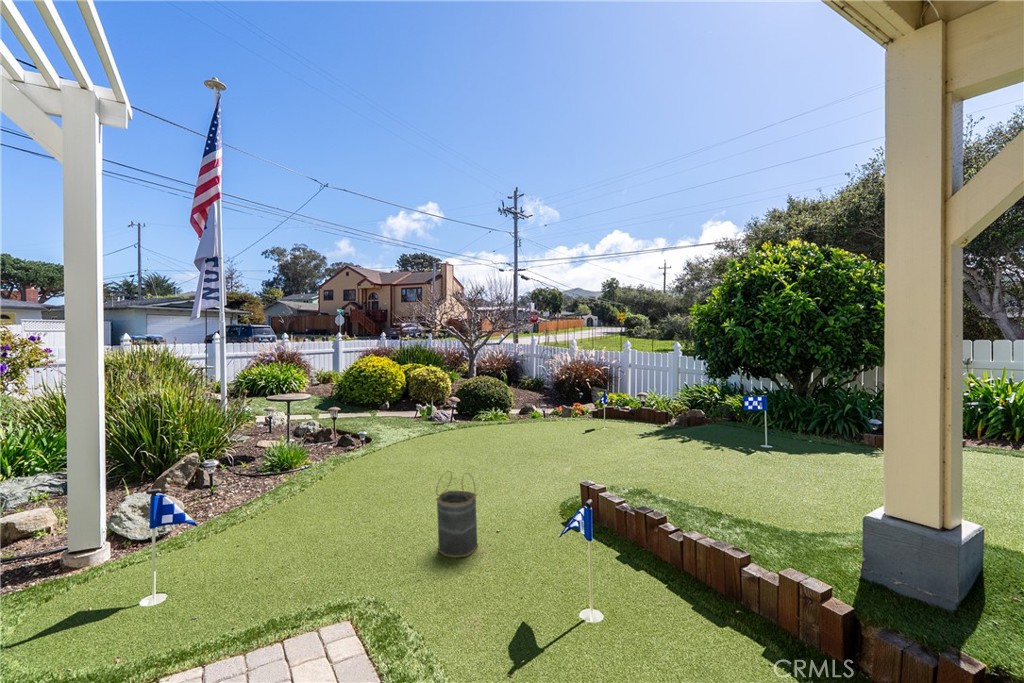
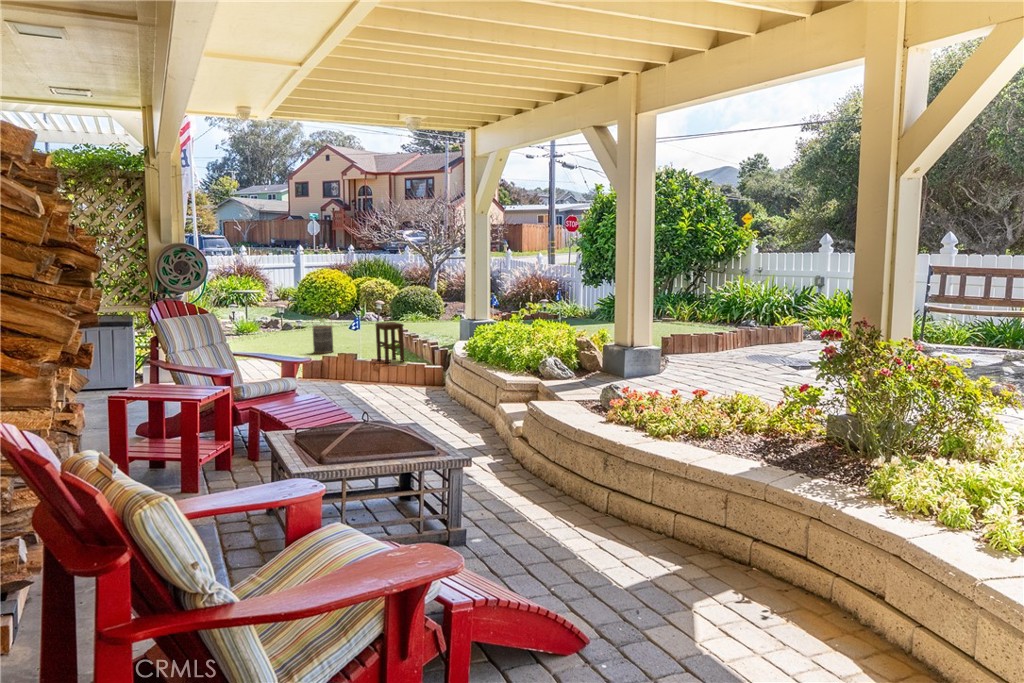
stool: none [647,521,743,664] -> present [375,322,404,363]

